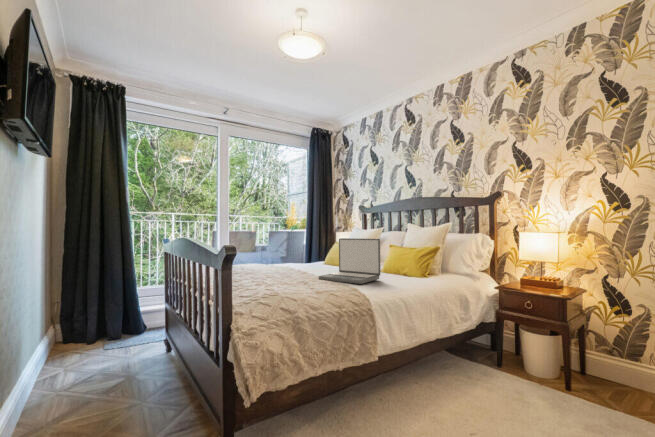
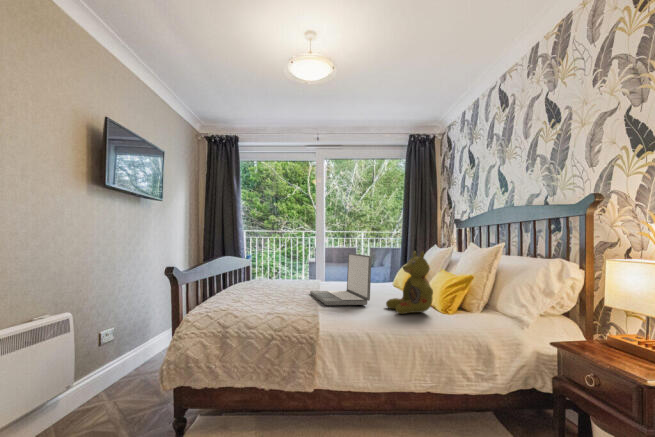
stuffed bear: none [389,232,428,281] -> present [386,251,433,314]

